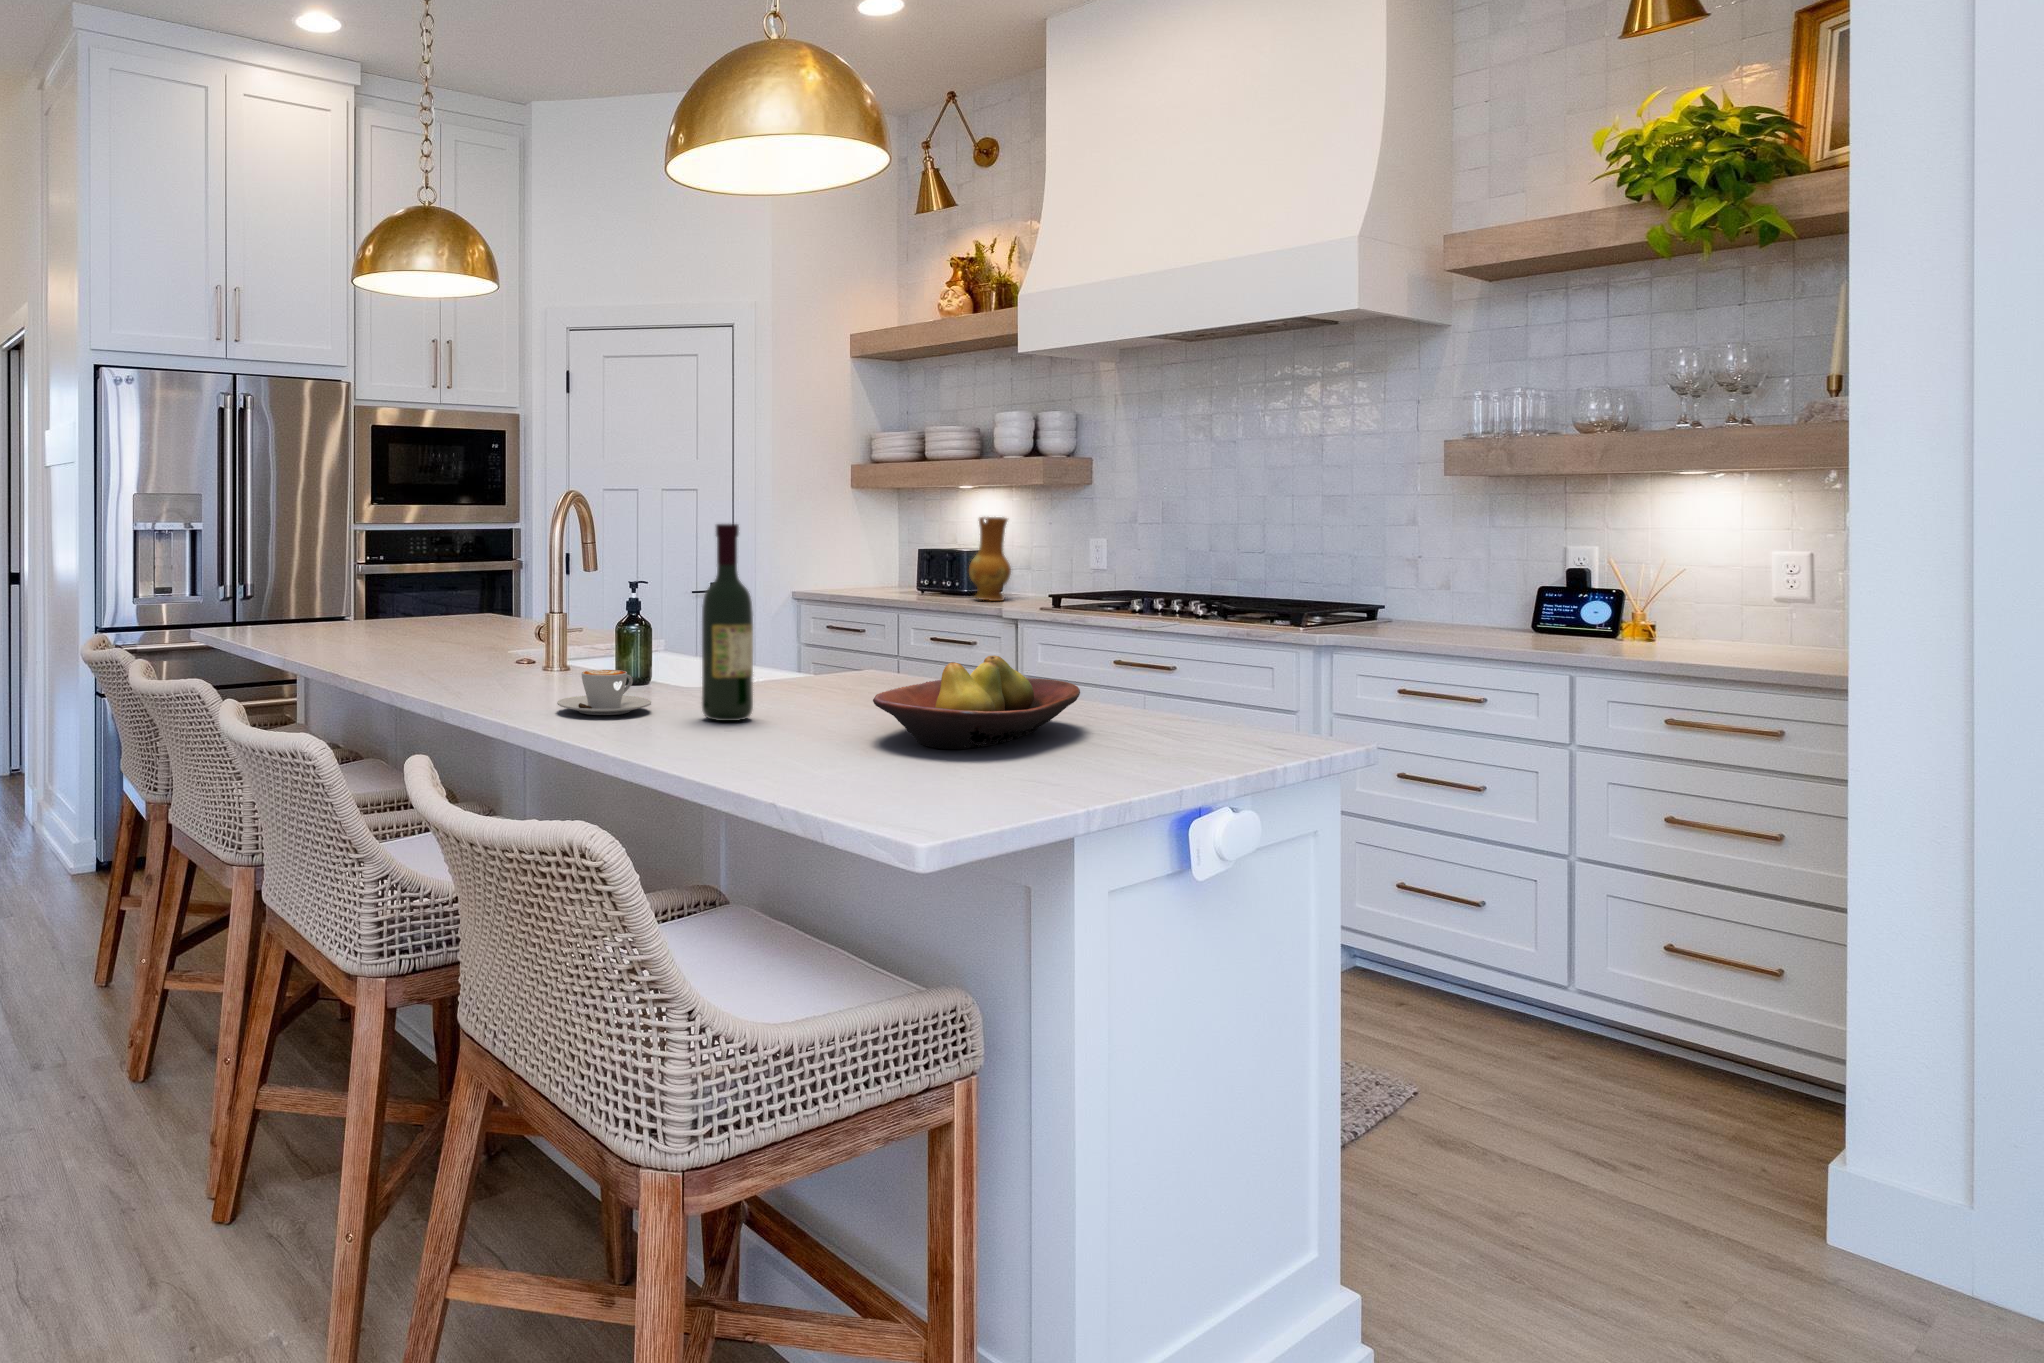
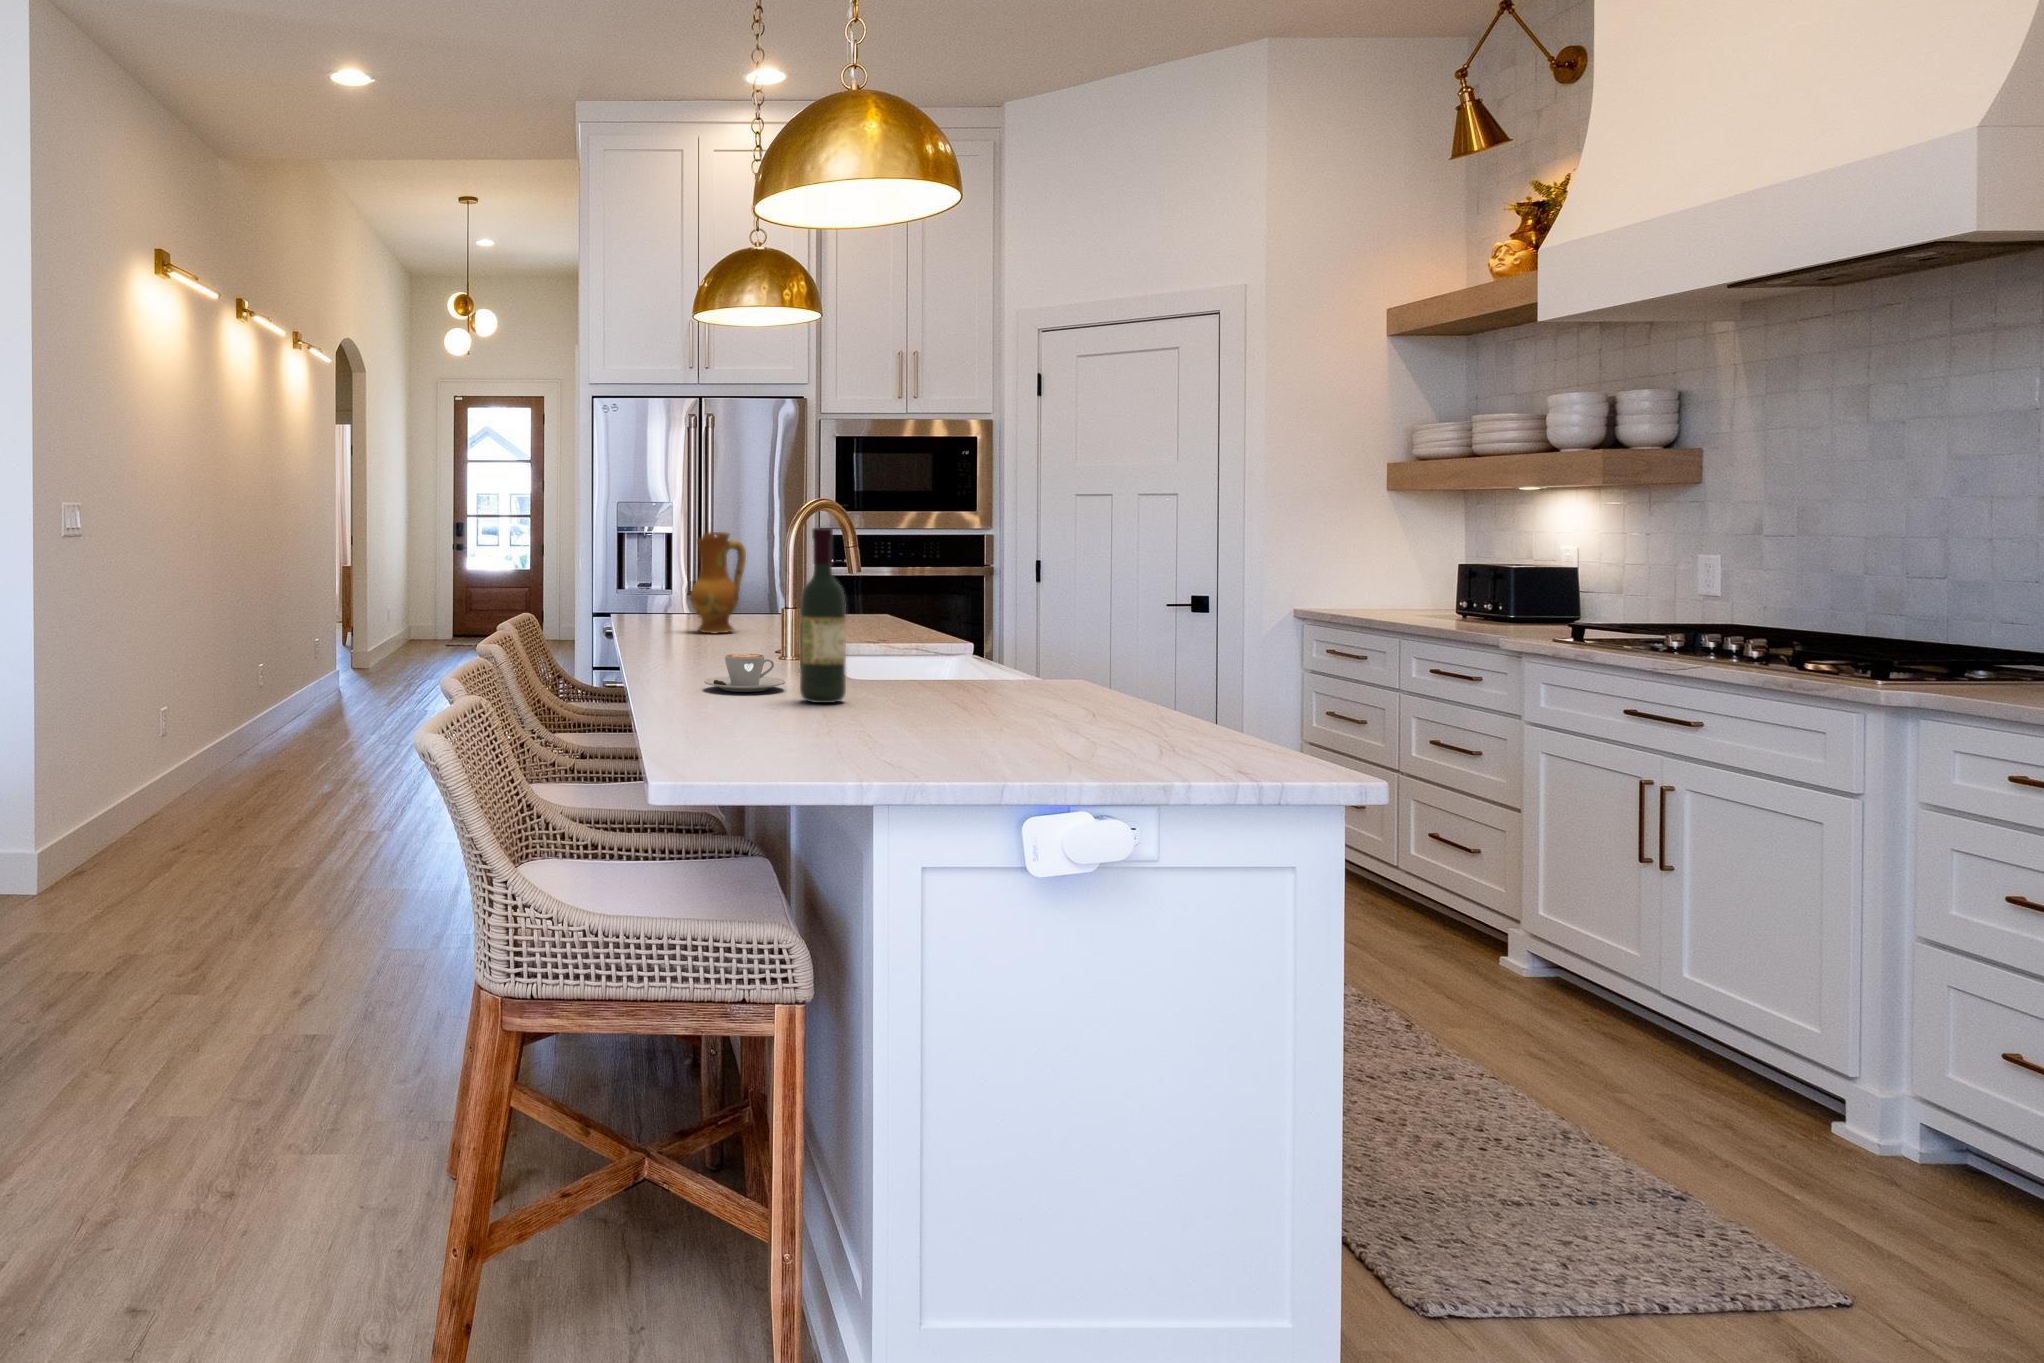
ceramic jug: present [969,517,1011,601] -> present [690,532,746,633]
fruit bowl: present [873,656,1080,749] -> none [874,656,1125,737]

